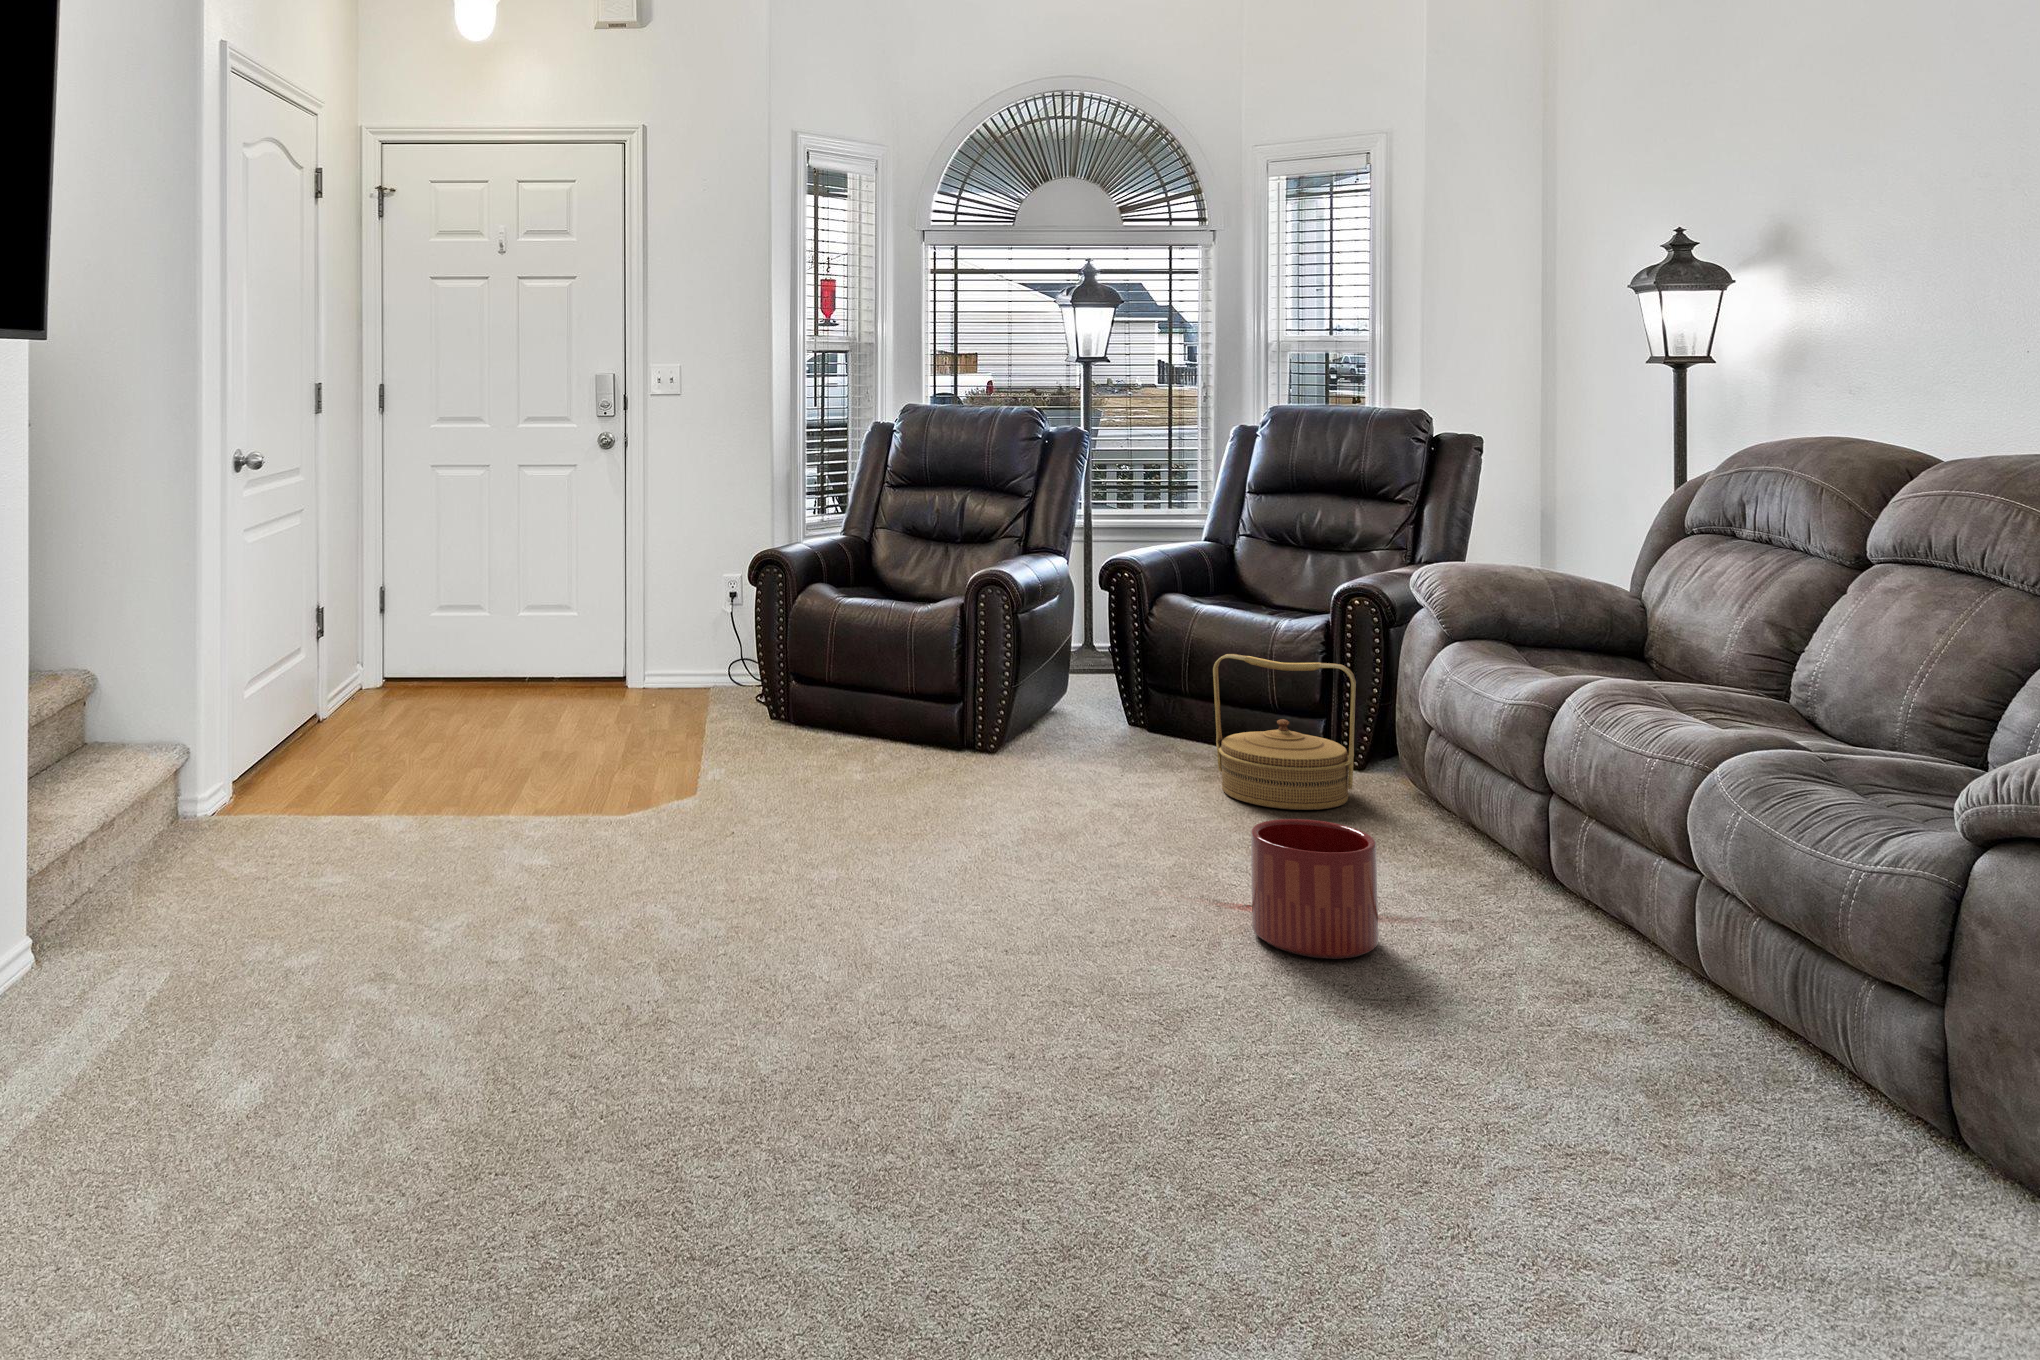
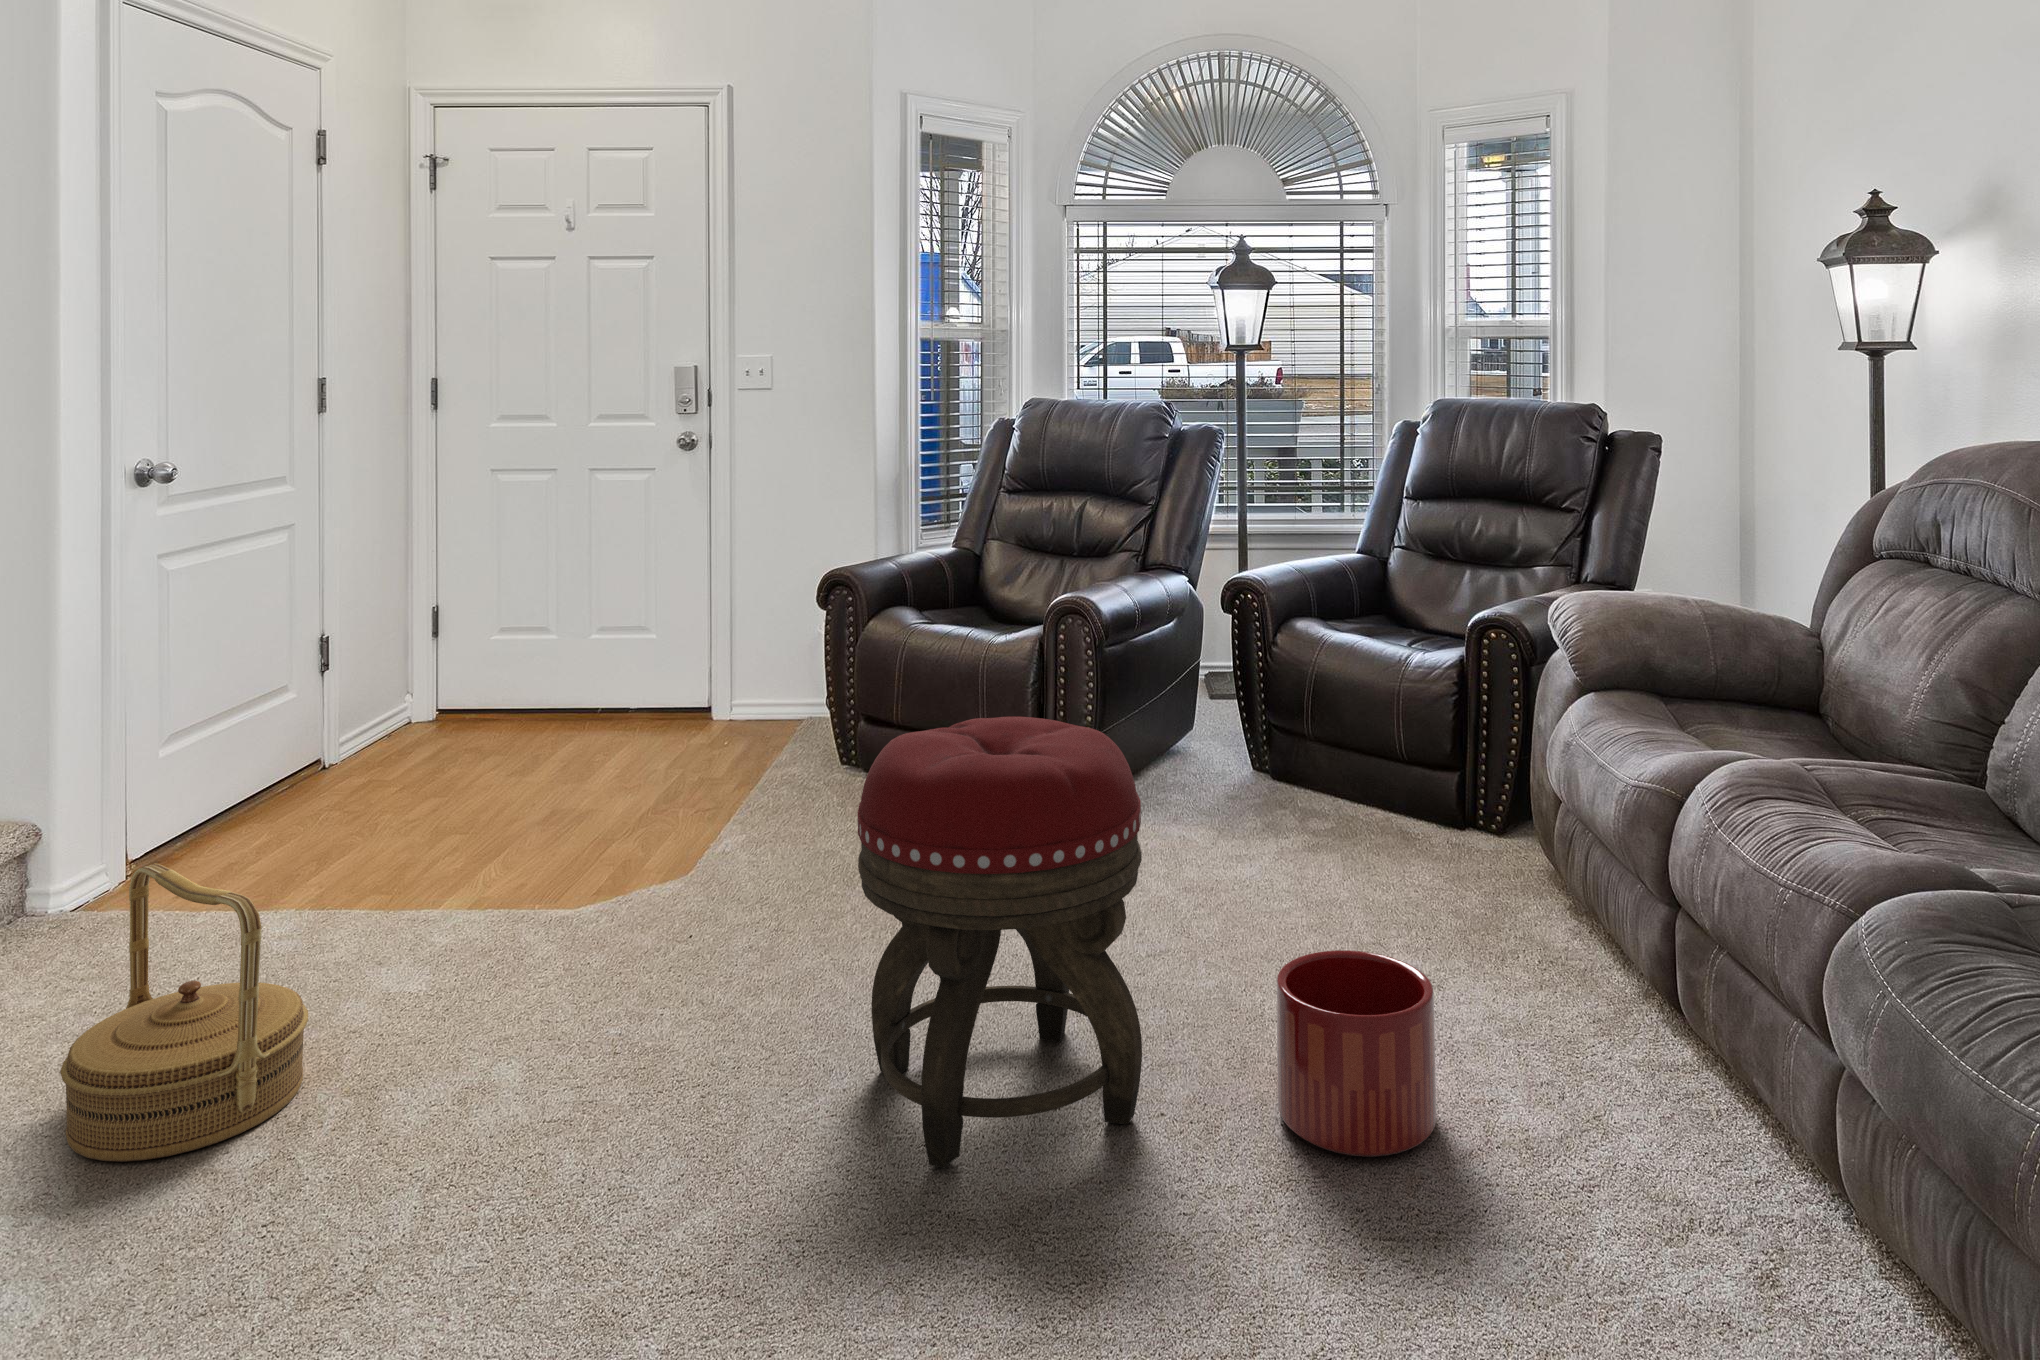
footstool: none [925,642,1150,962] -> present [858,717,1142,1168]
basket: present [1213,654,1356,810] -> present [60,864,308,1162]

